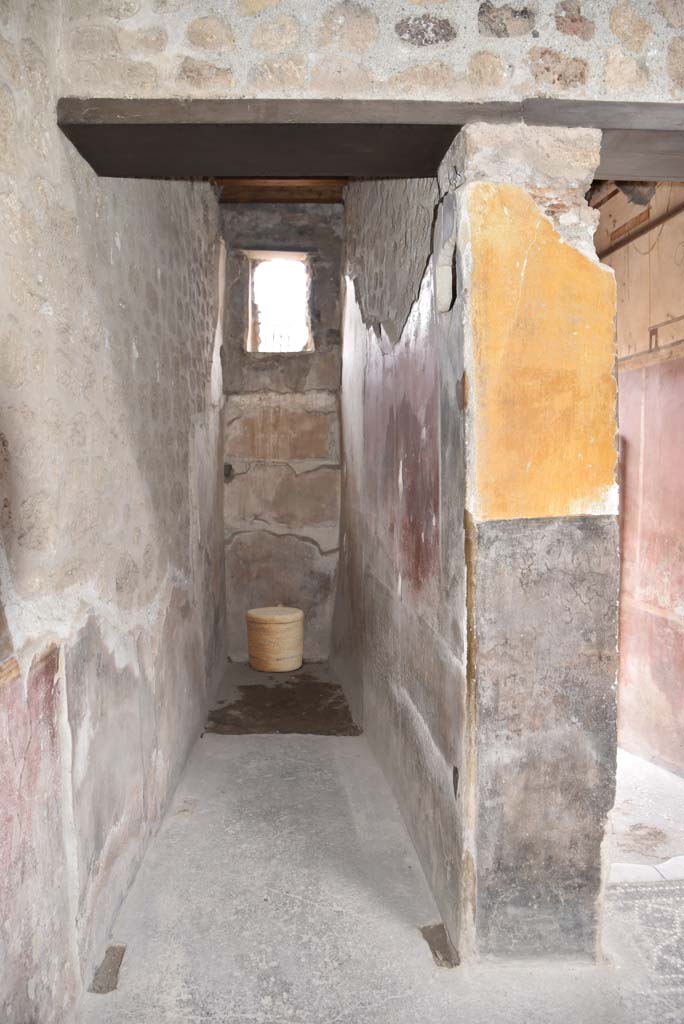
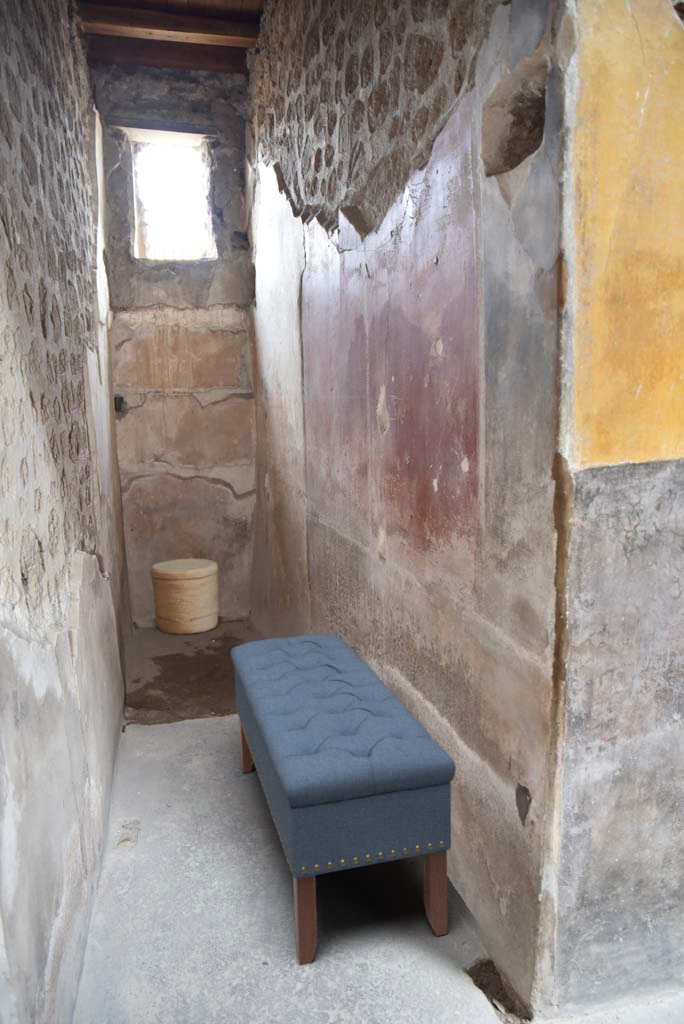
bench: none [280,663,418,906] -> present [231,634,456,966]

